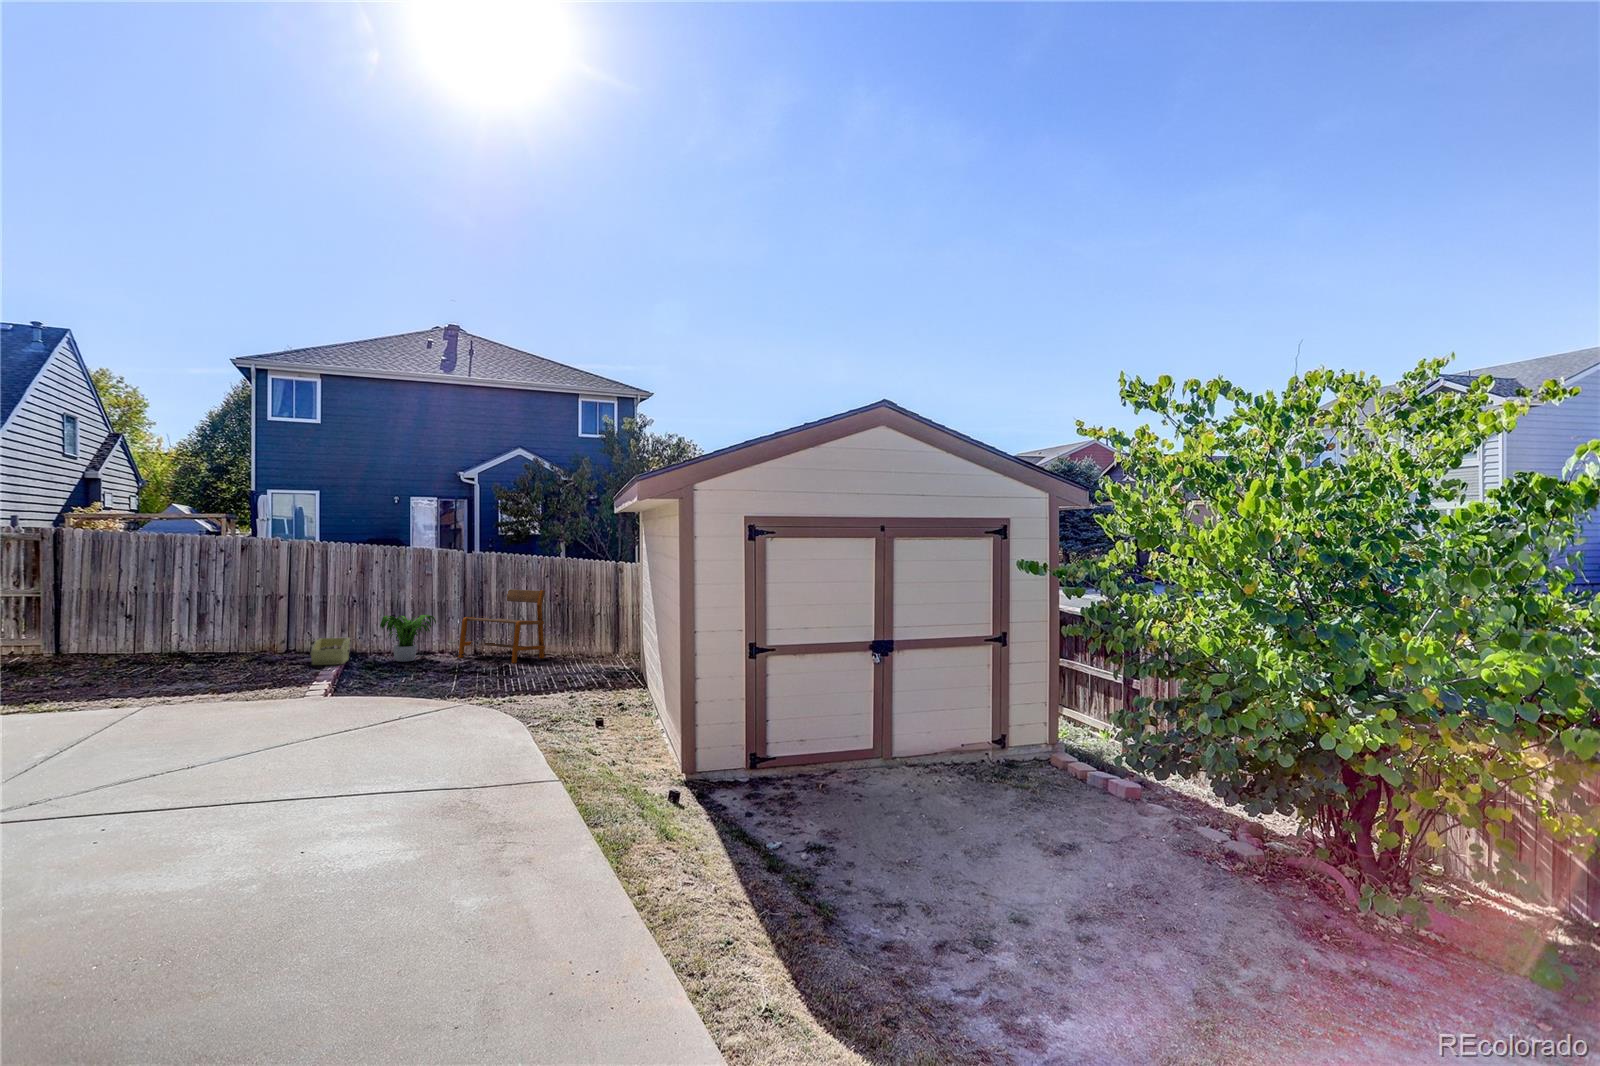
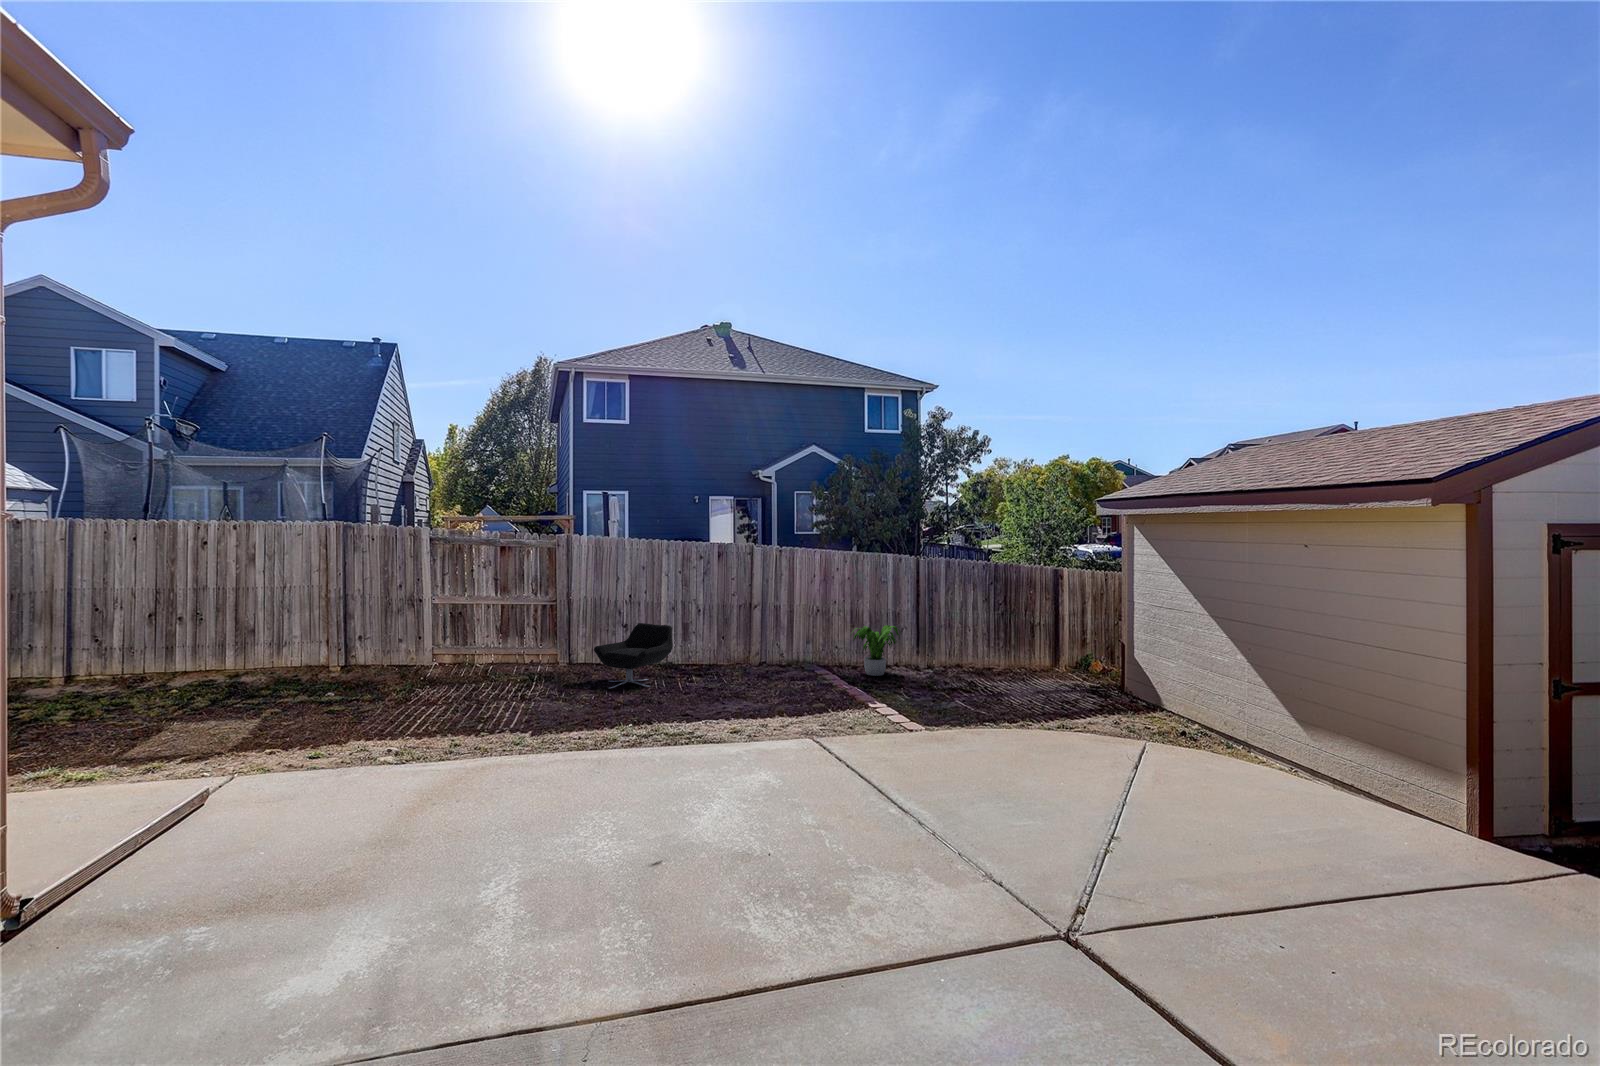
bench: present [458,589,545,663] -> none [917,596,1009,680]
lounge chair: none [71,613,169,675] -> present [594,623,673,689]
storage bin: present [311,638,350,665] -> none [790,649,831,679]

